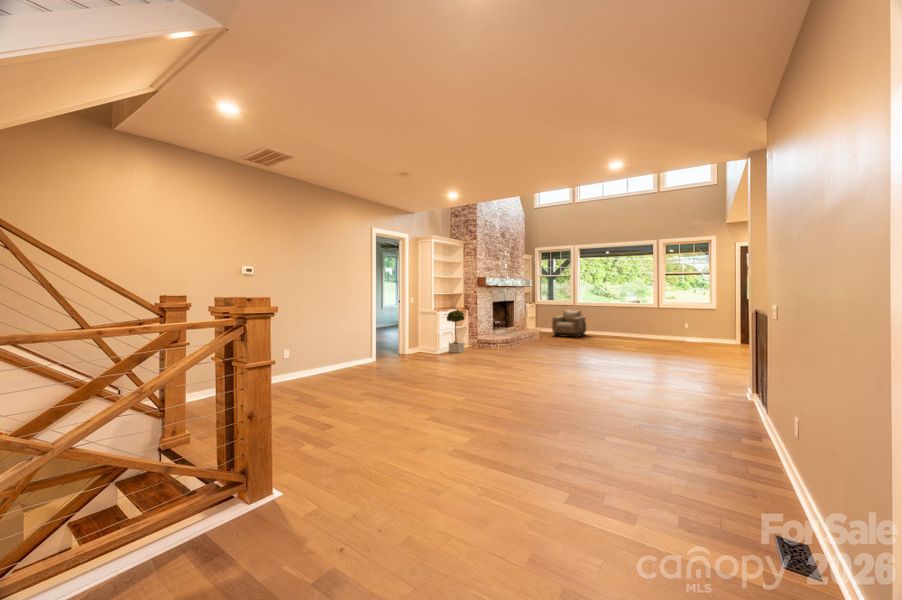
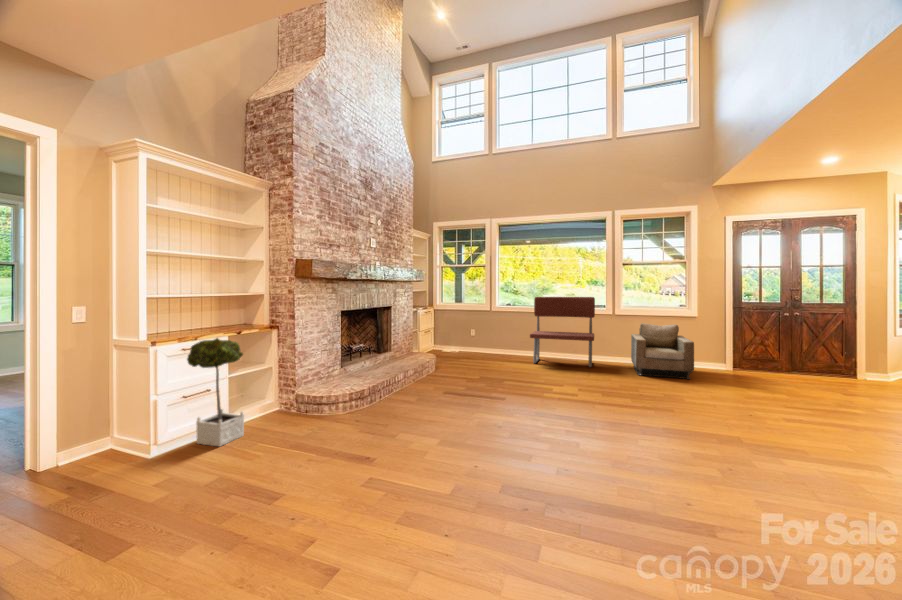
bench: none [599,296,644,340] -> present [530,297,595,367]
armchair: present [552,310,586,337] -> present [631,323,694,379]

